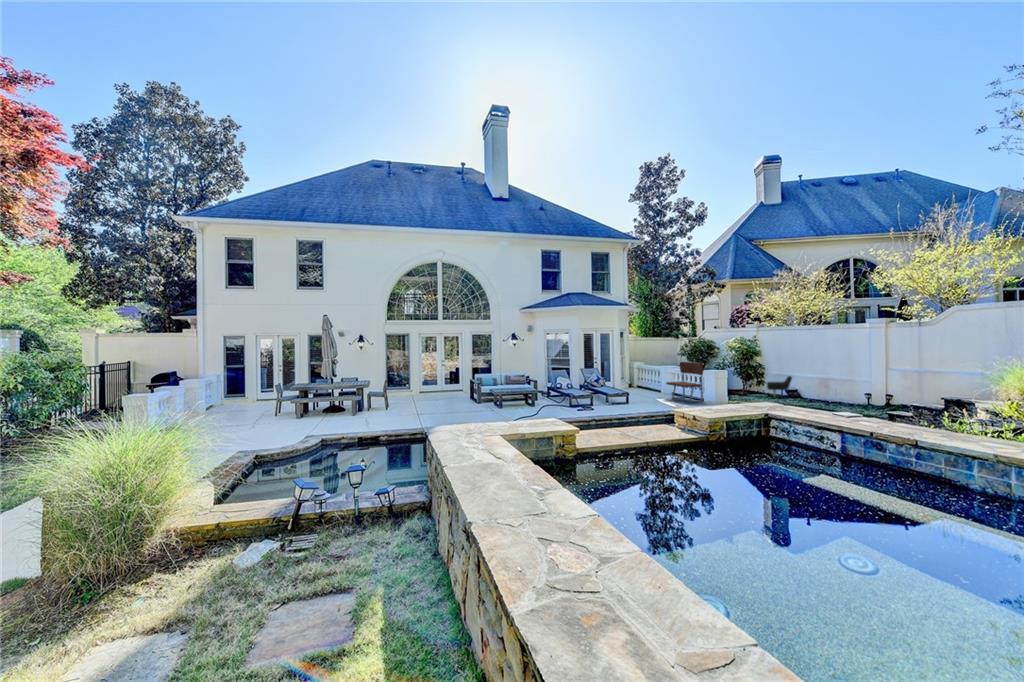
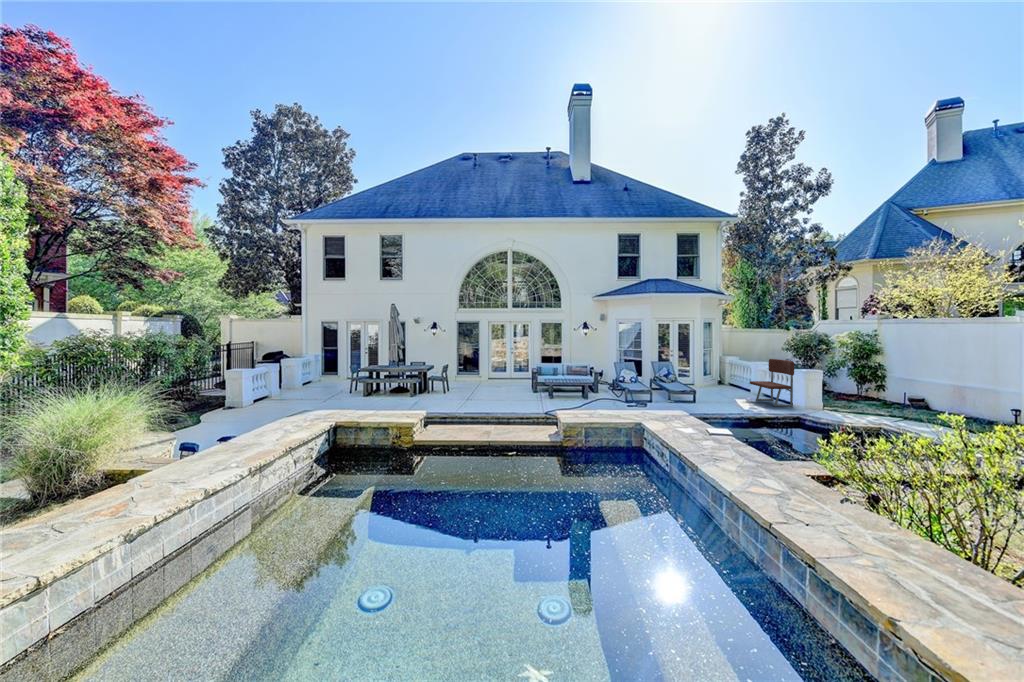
lounge chair: present [767,376,792,396] -> none [881,381,924,406]

